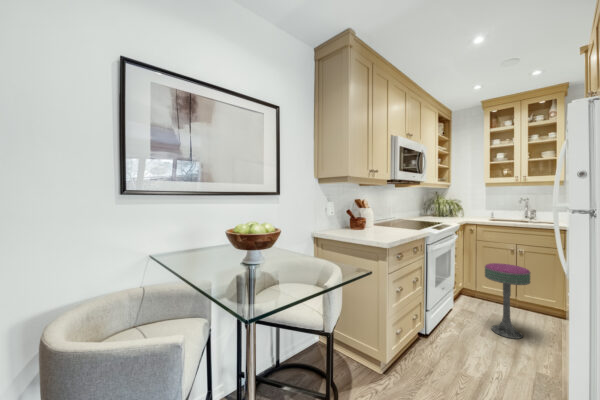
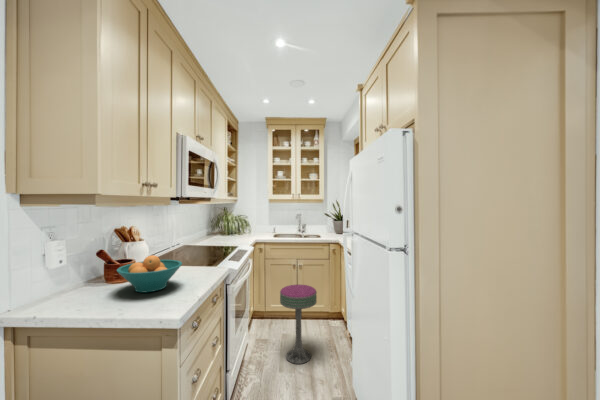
fruit bowl: none [357,213,392,233] -> present [117,255,182,293]

